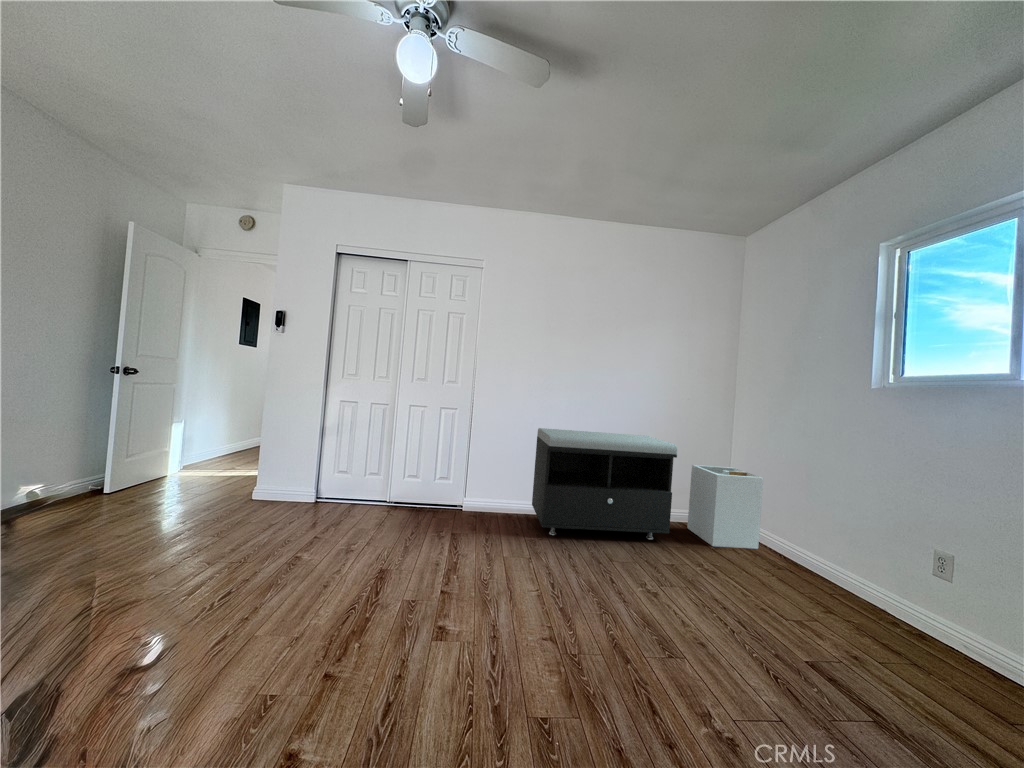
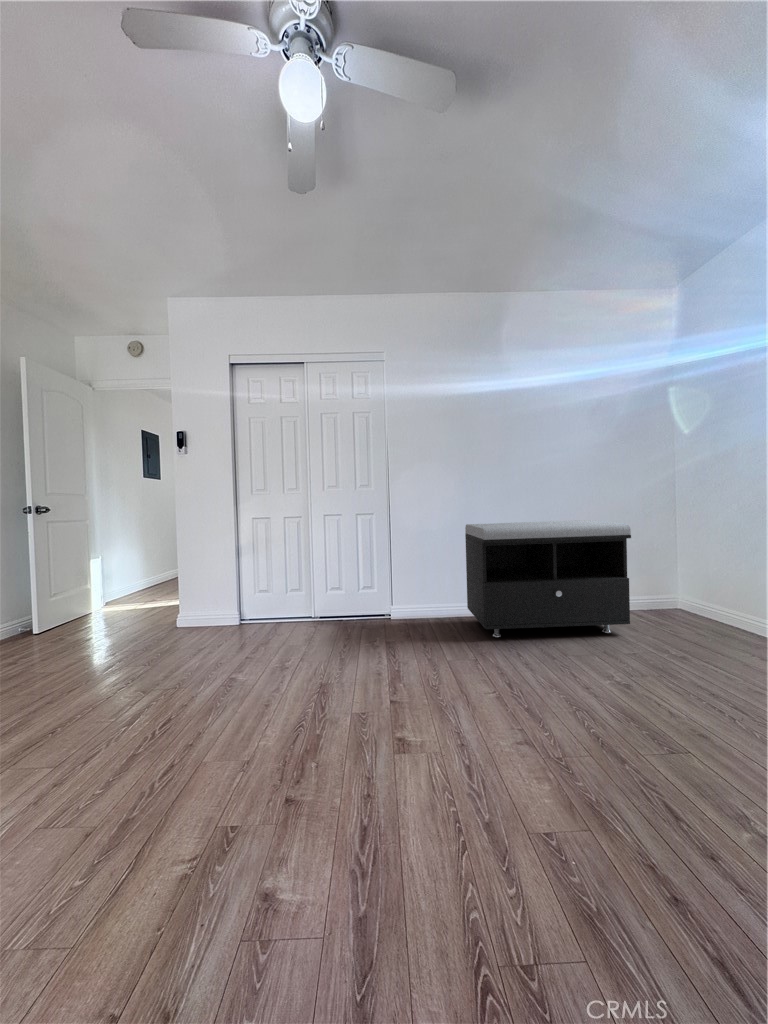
laundry hamper: present [687,465,763,549] -> none [645,545,737,634]

